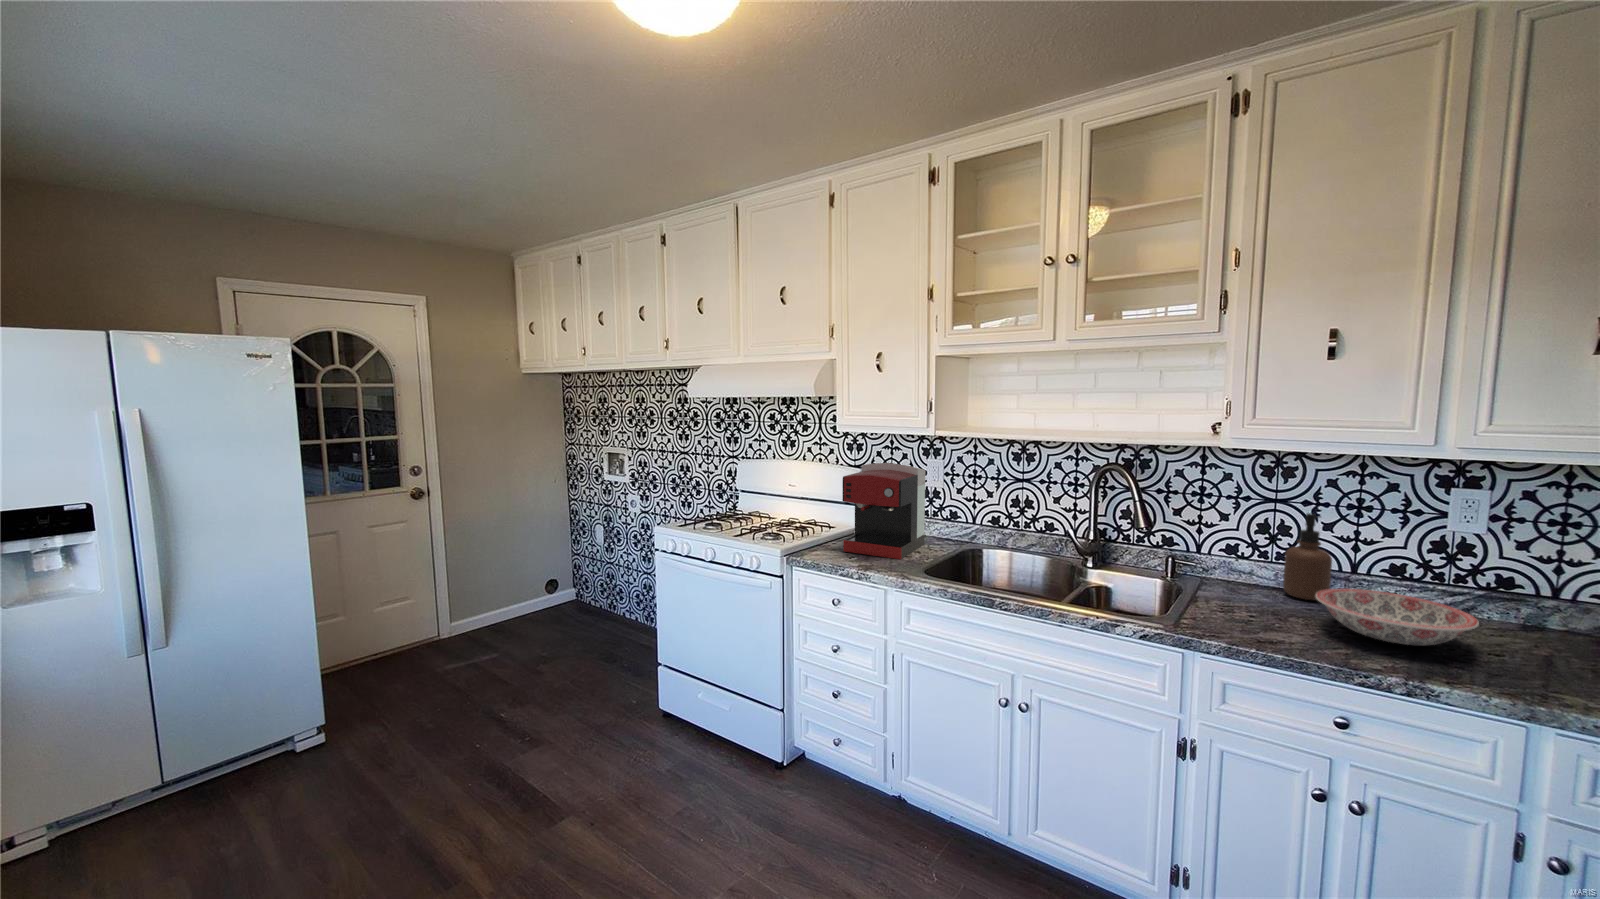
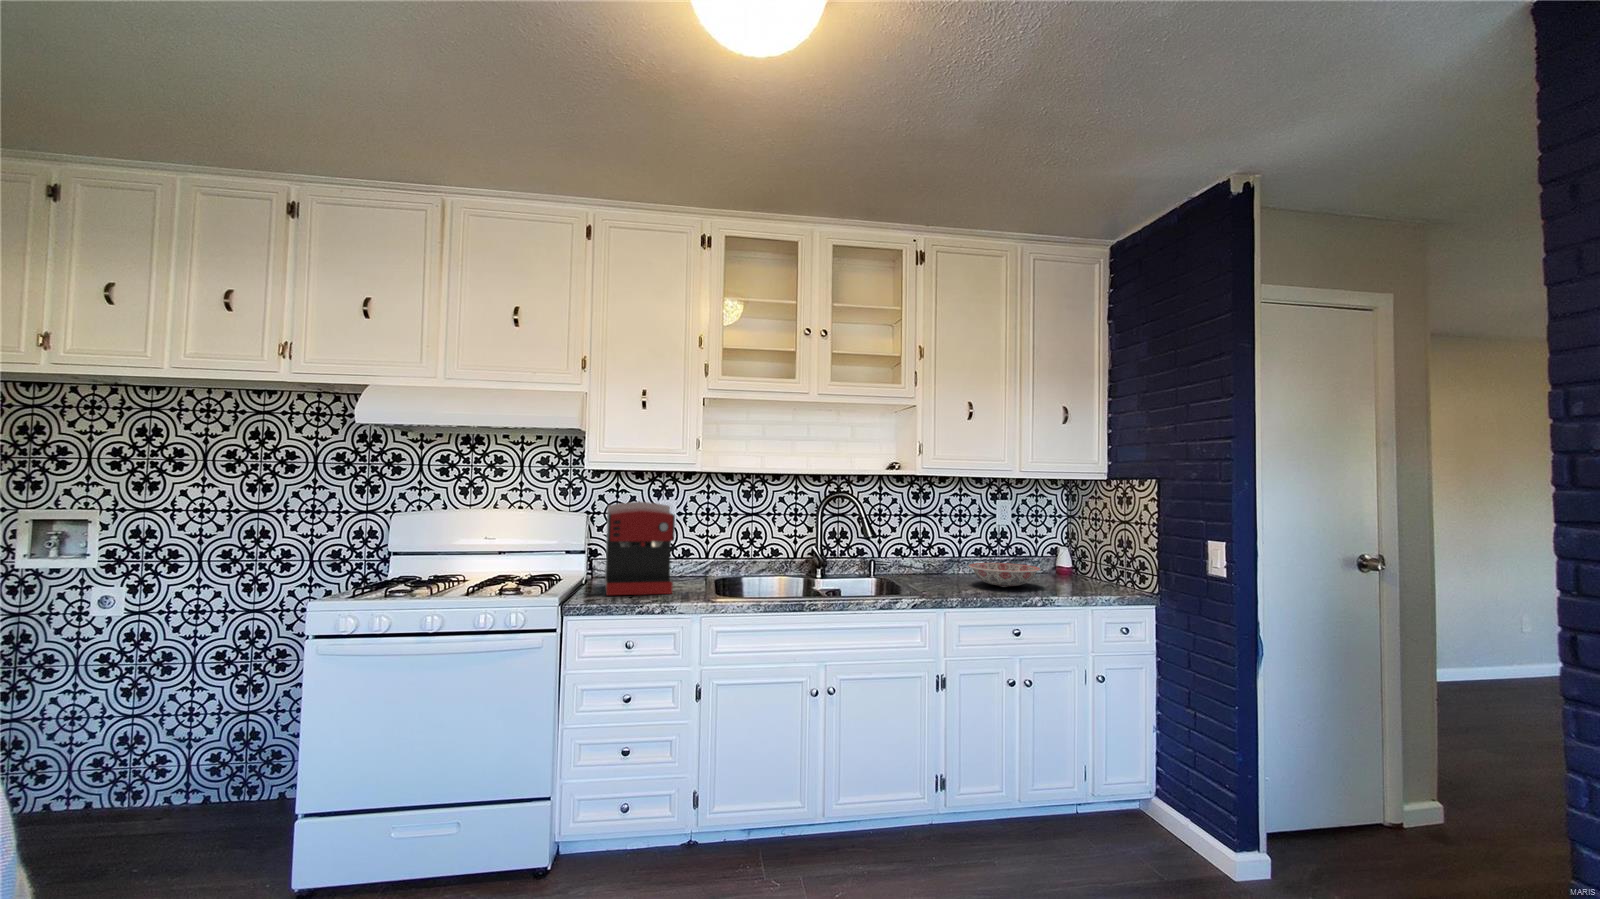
soap dispenser: present [1283,513,1332,601] -> none [933,522,957,578]

